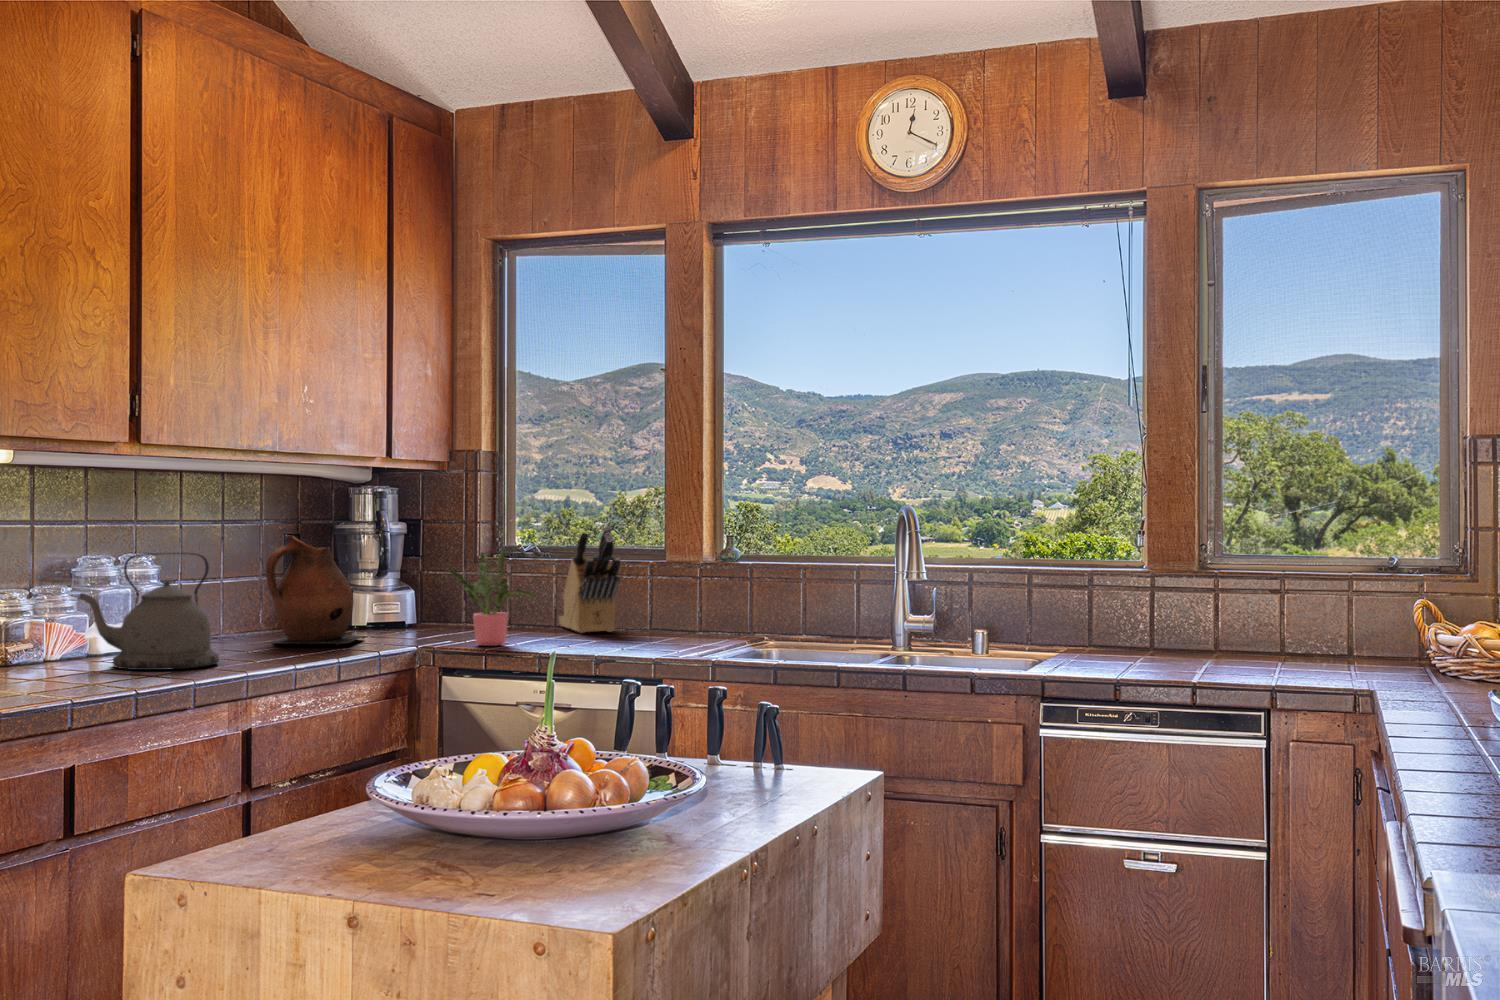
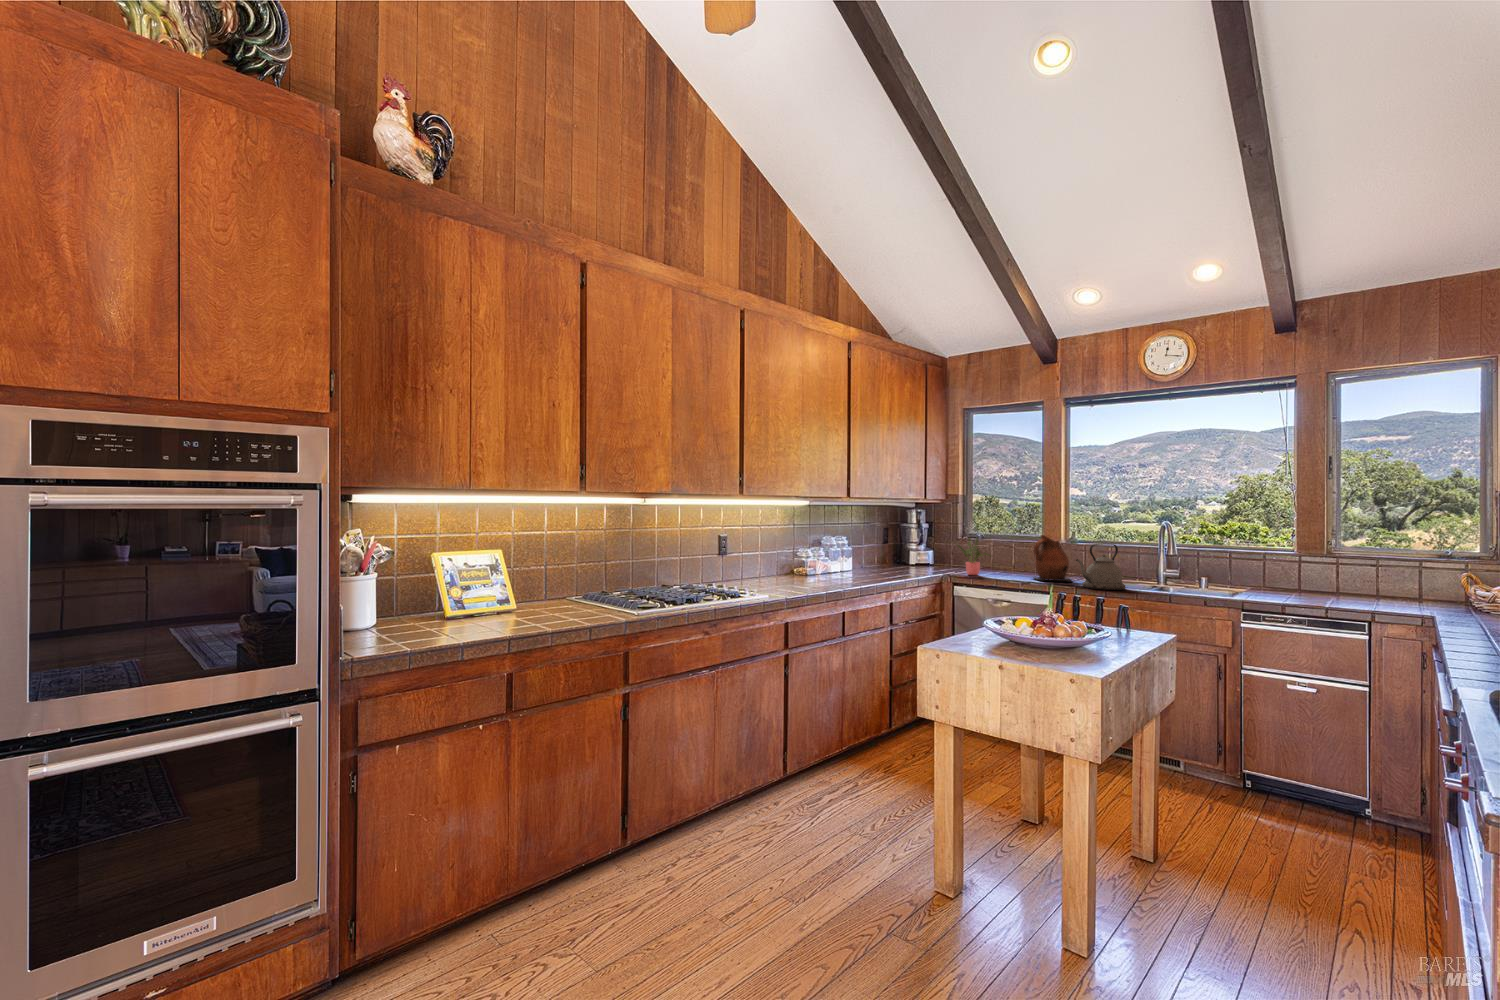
knife block: present [558,526,620,633] -> none [993,527,1024,571]
ceramic pitcher: present [266,535,364,645] -> present [1033,535,1071,581]
kettle: present [79,553,219,670] -> present [1076,544,1125,590]

